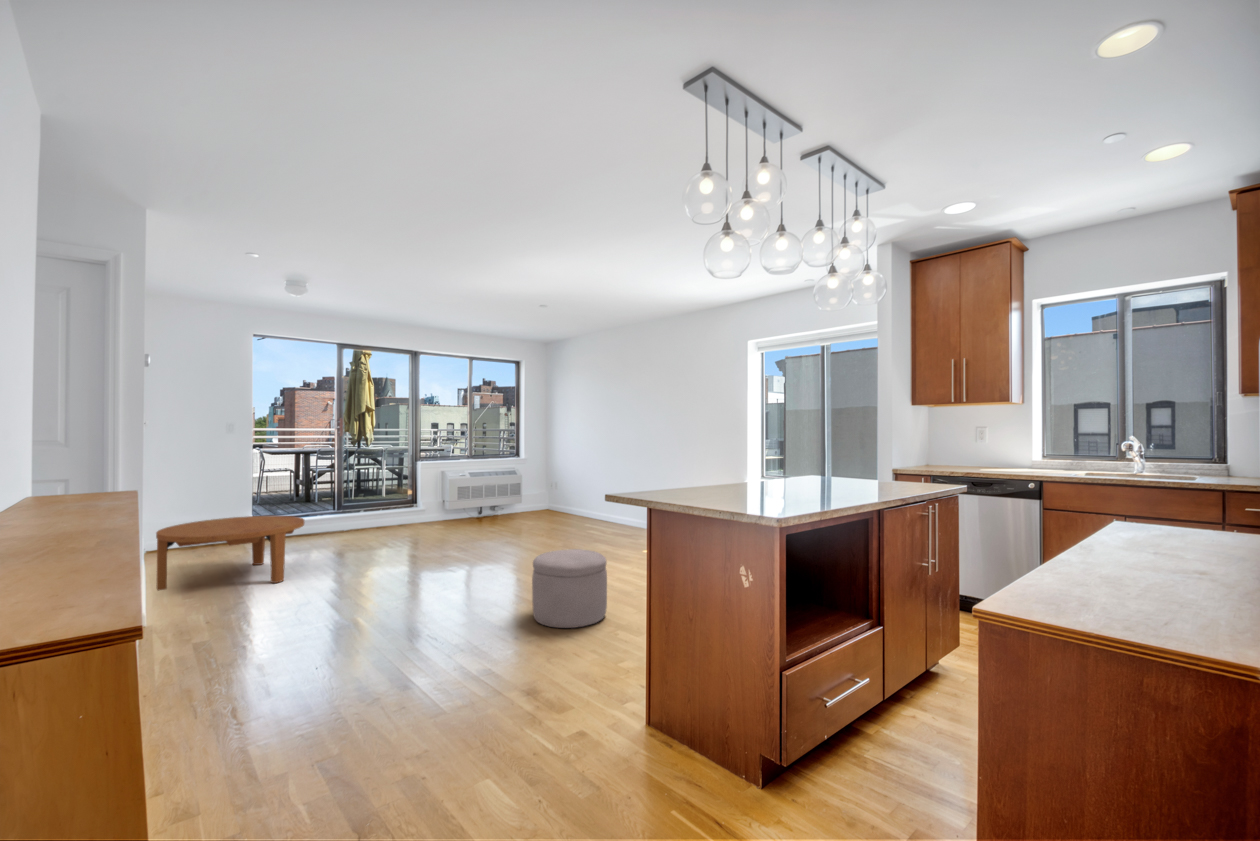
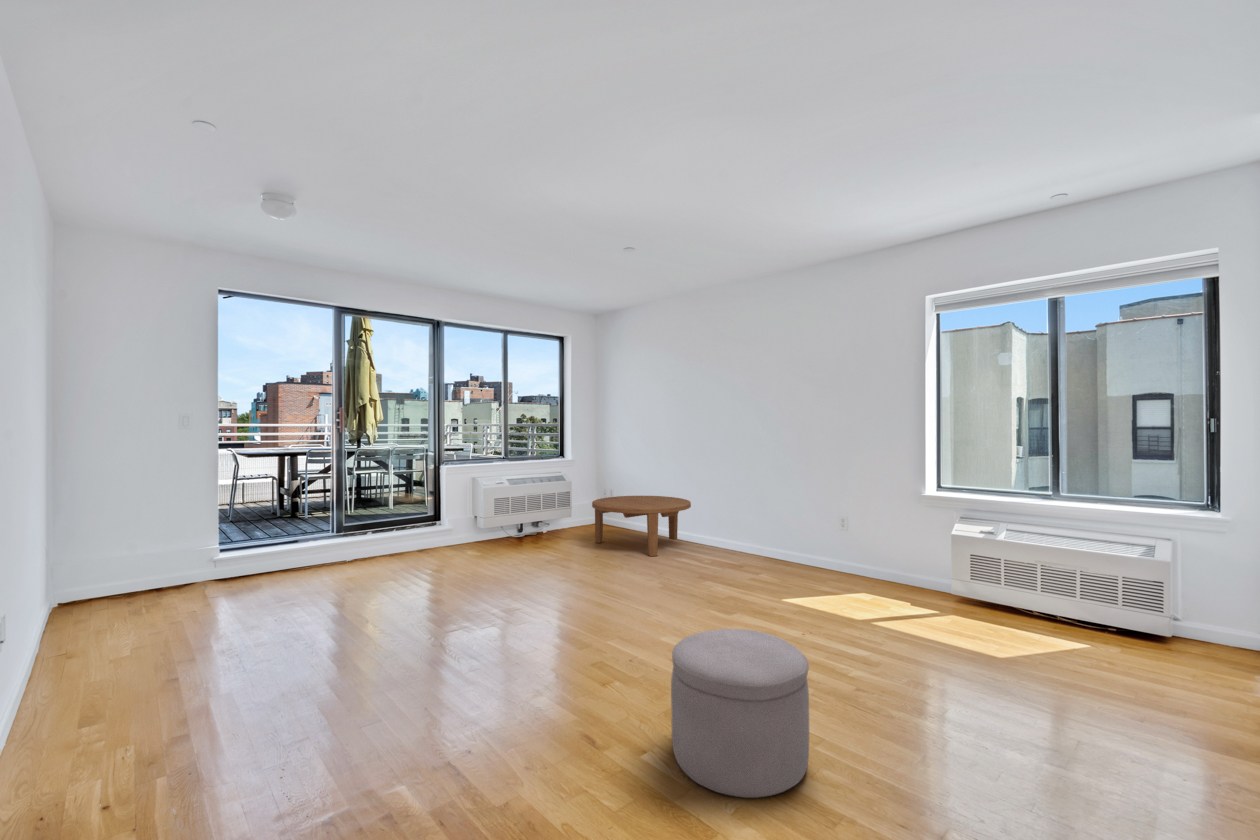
coffee table: present [156,516,304,591] -> present [592,496,691,556]

